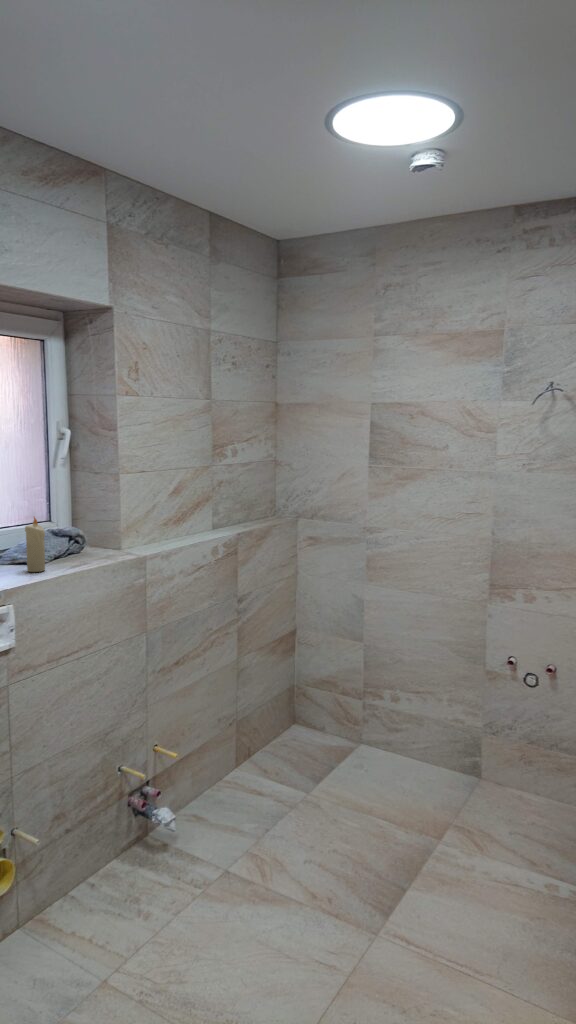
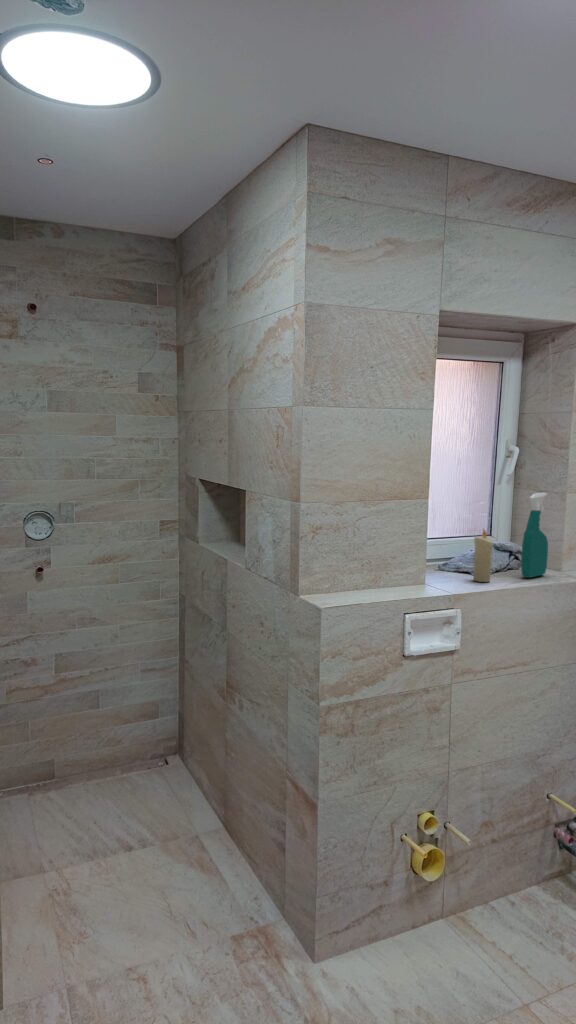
spray bottle: none [77,475,104,562] -> present [521,493,548,578]

